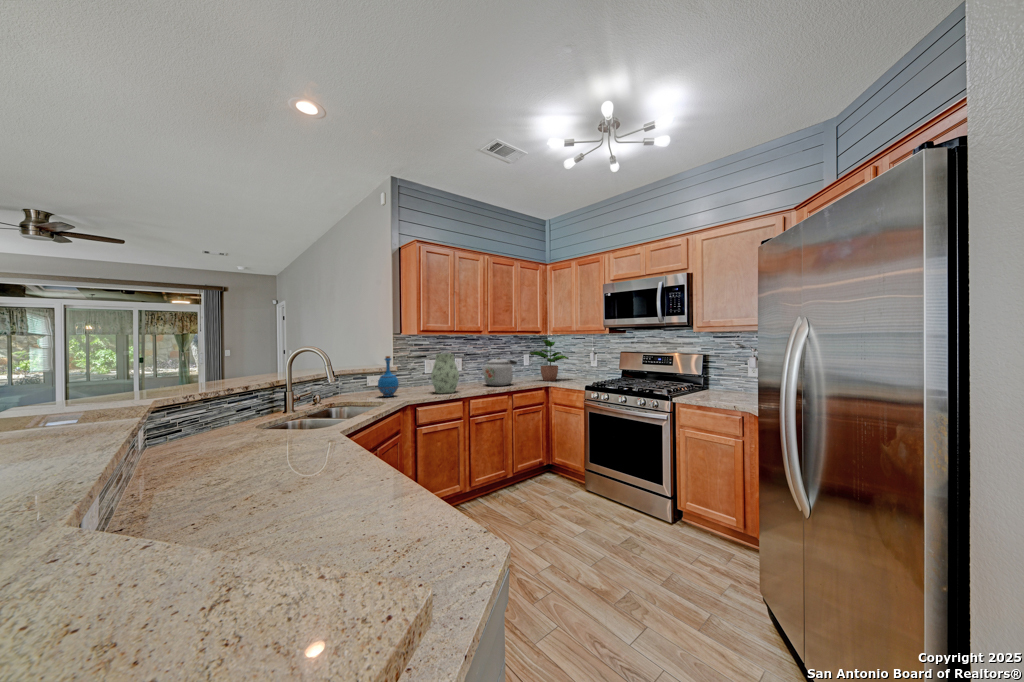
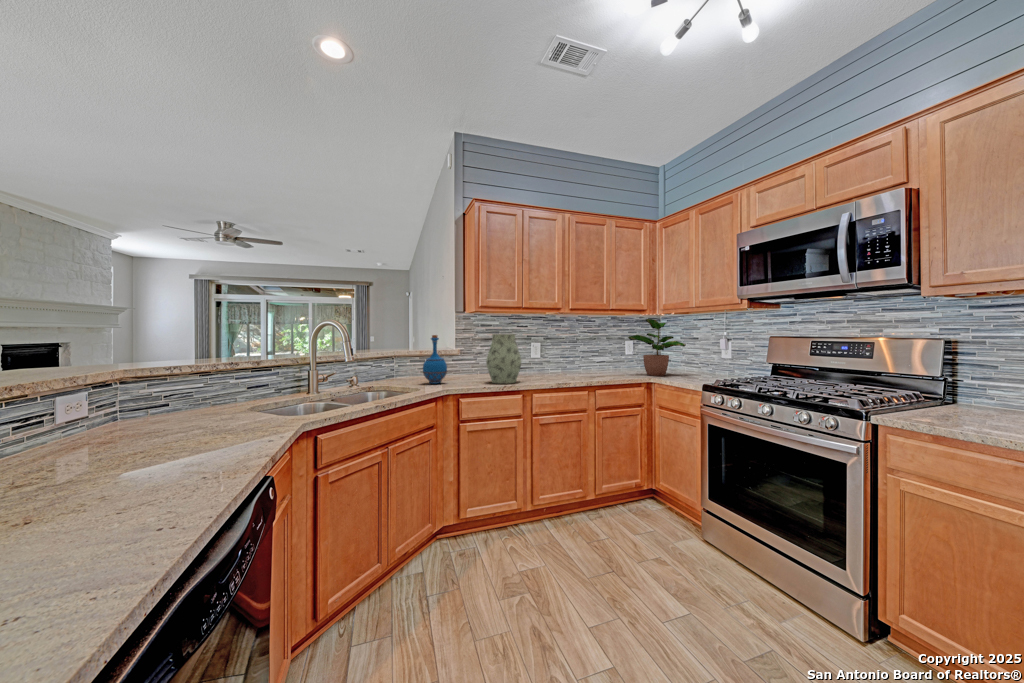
kettle: present [482,357,517,386] -> none [561,341,607,378]

